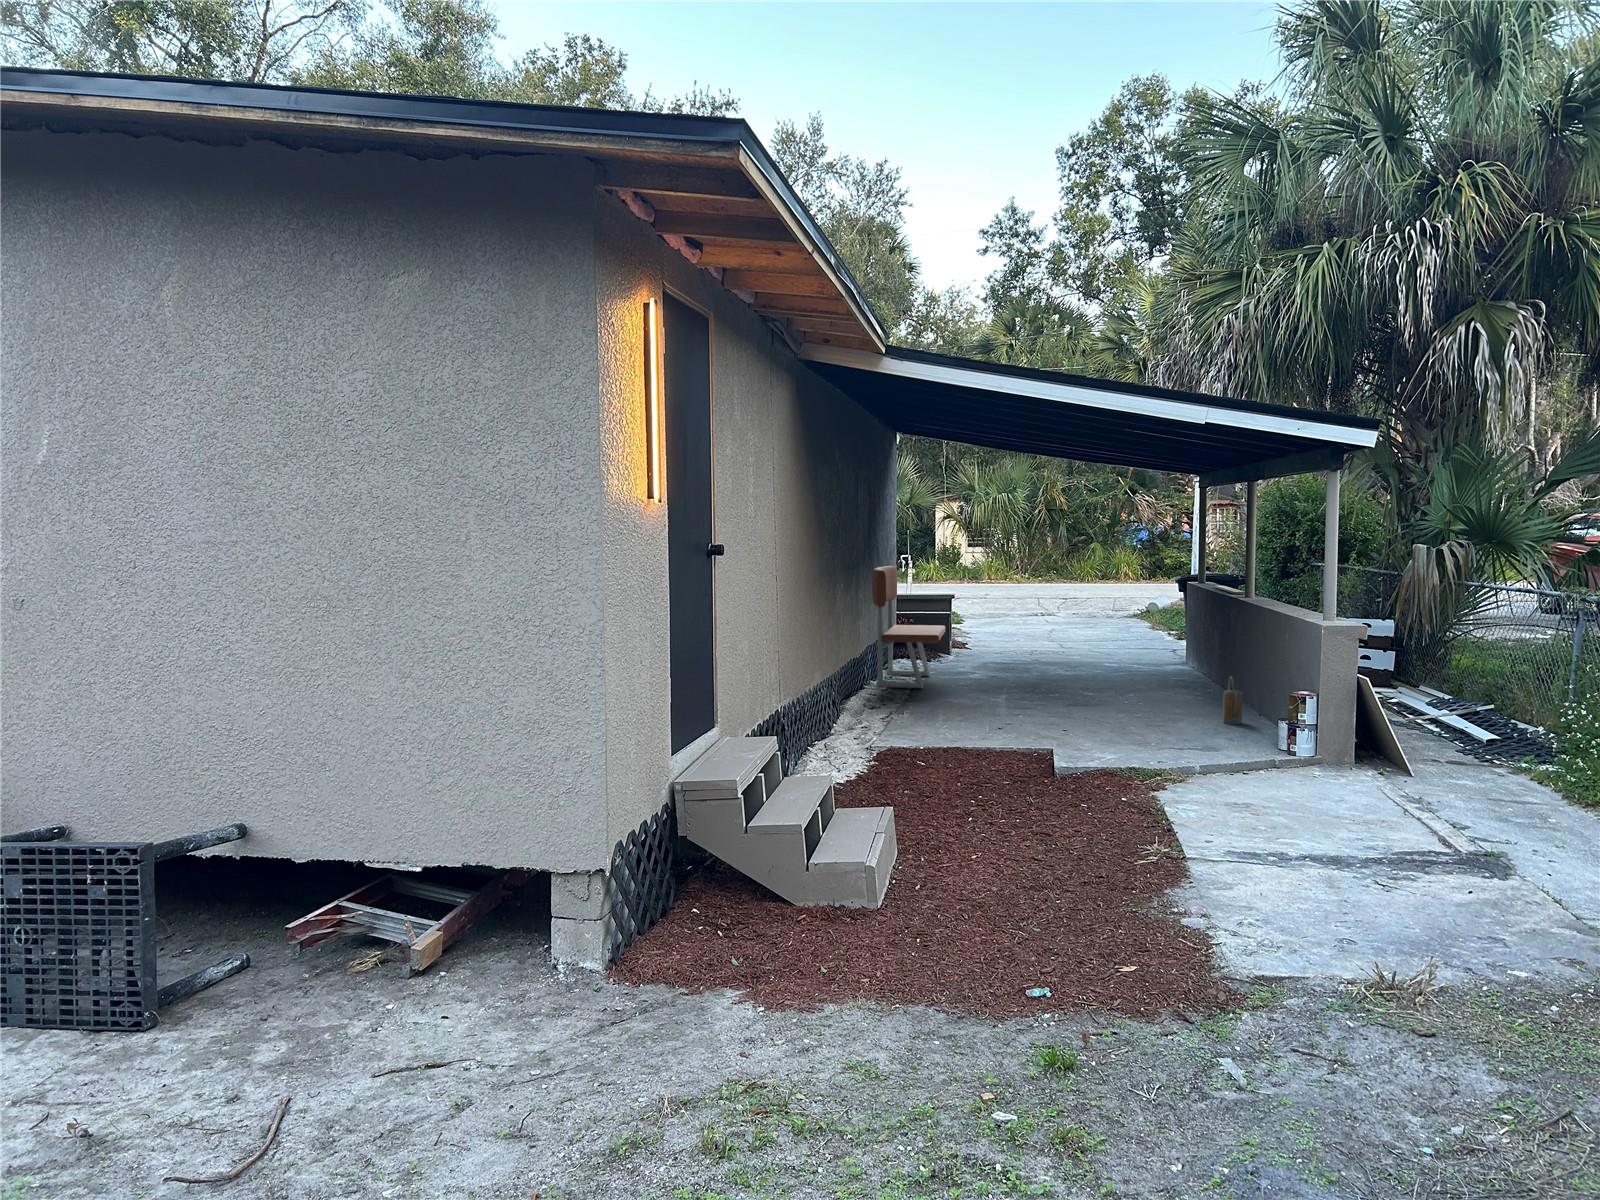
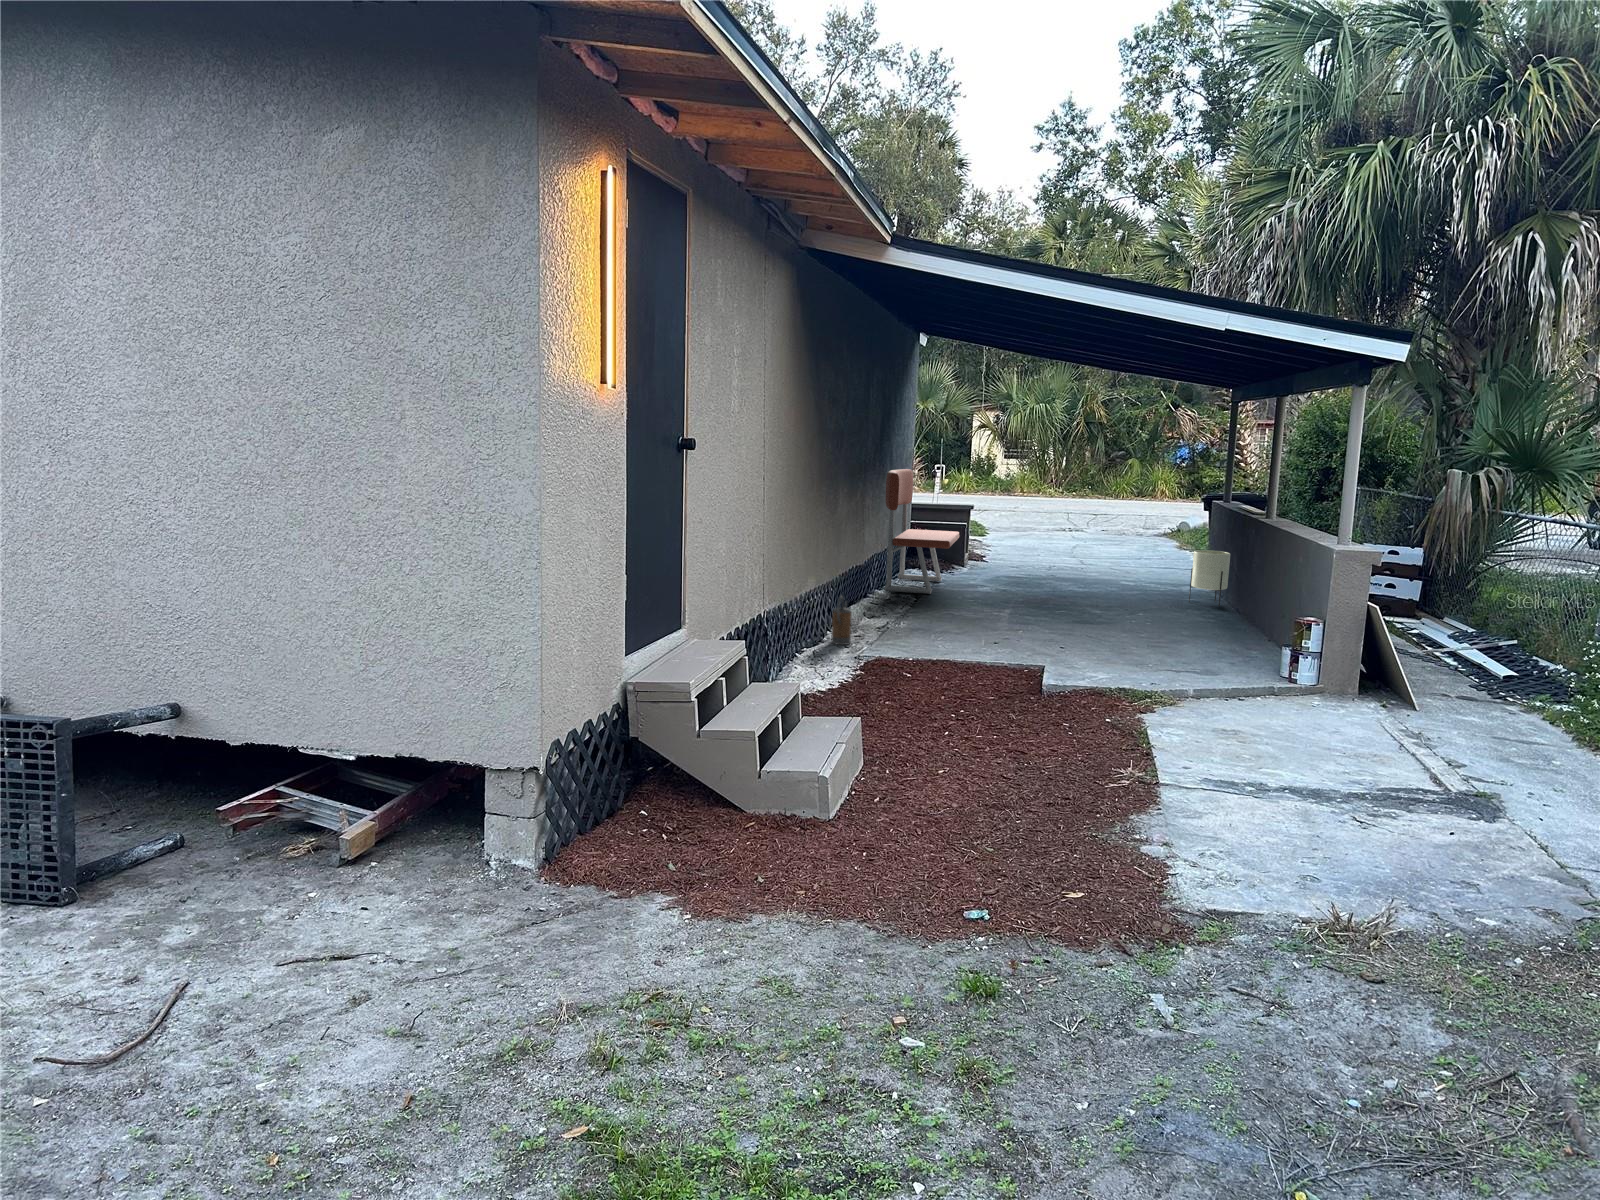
planter: none [1176,634,1213,689] -> present [1189,550,1230,606]
watering can: present [1223,676,1242,724] -> present [831,596,852,645]

